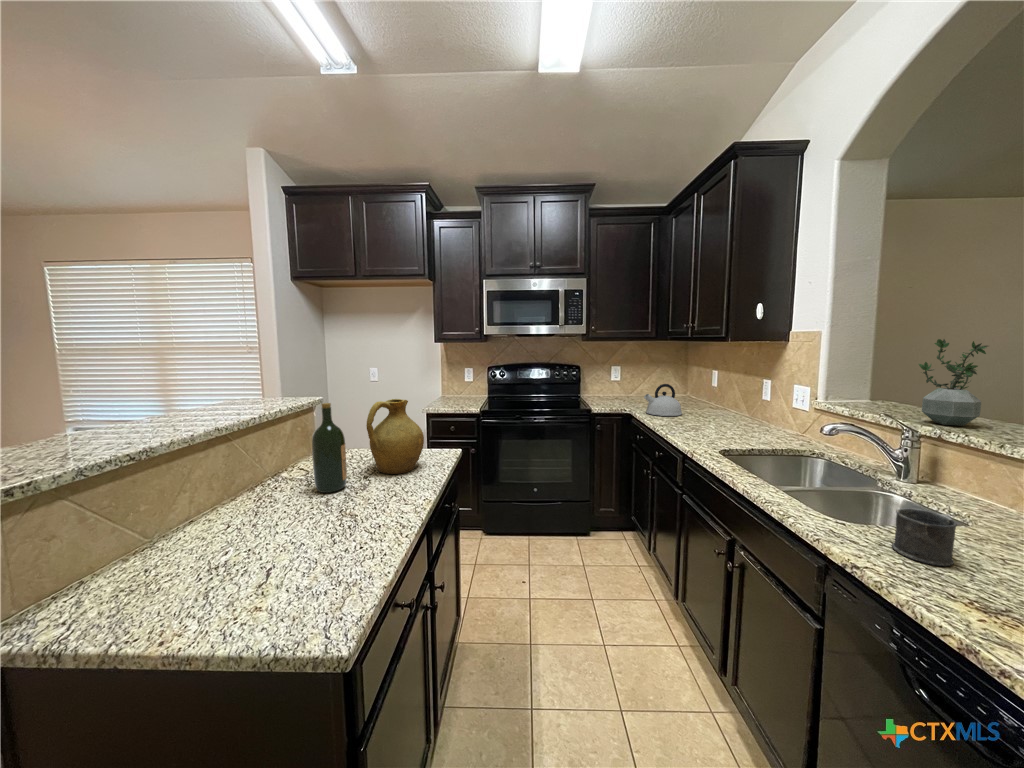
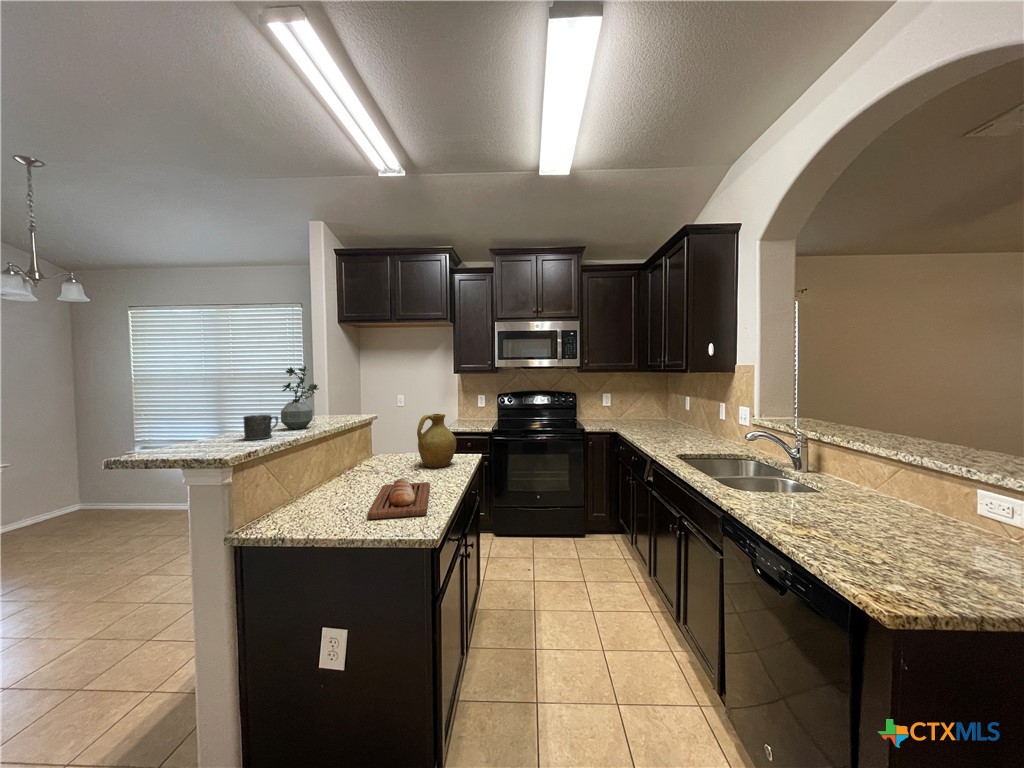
potted plant: present [919,339,988,426] -> present [281,366,319,429]
kettle: present [644,384,682,416] -> none [627,407,659,433]
wine bottle: present [312,403,347,493] -> none [383,415,405,477]
bread loaf: none [242,504,375,594] -> present [367,478,430,519]
mug: present [892,508,957,566] -> present [243,415,278,440]

